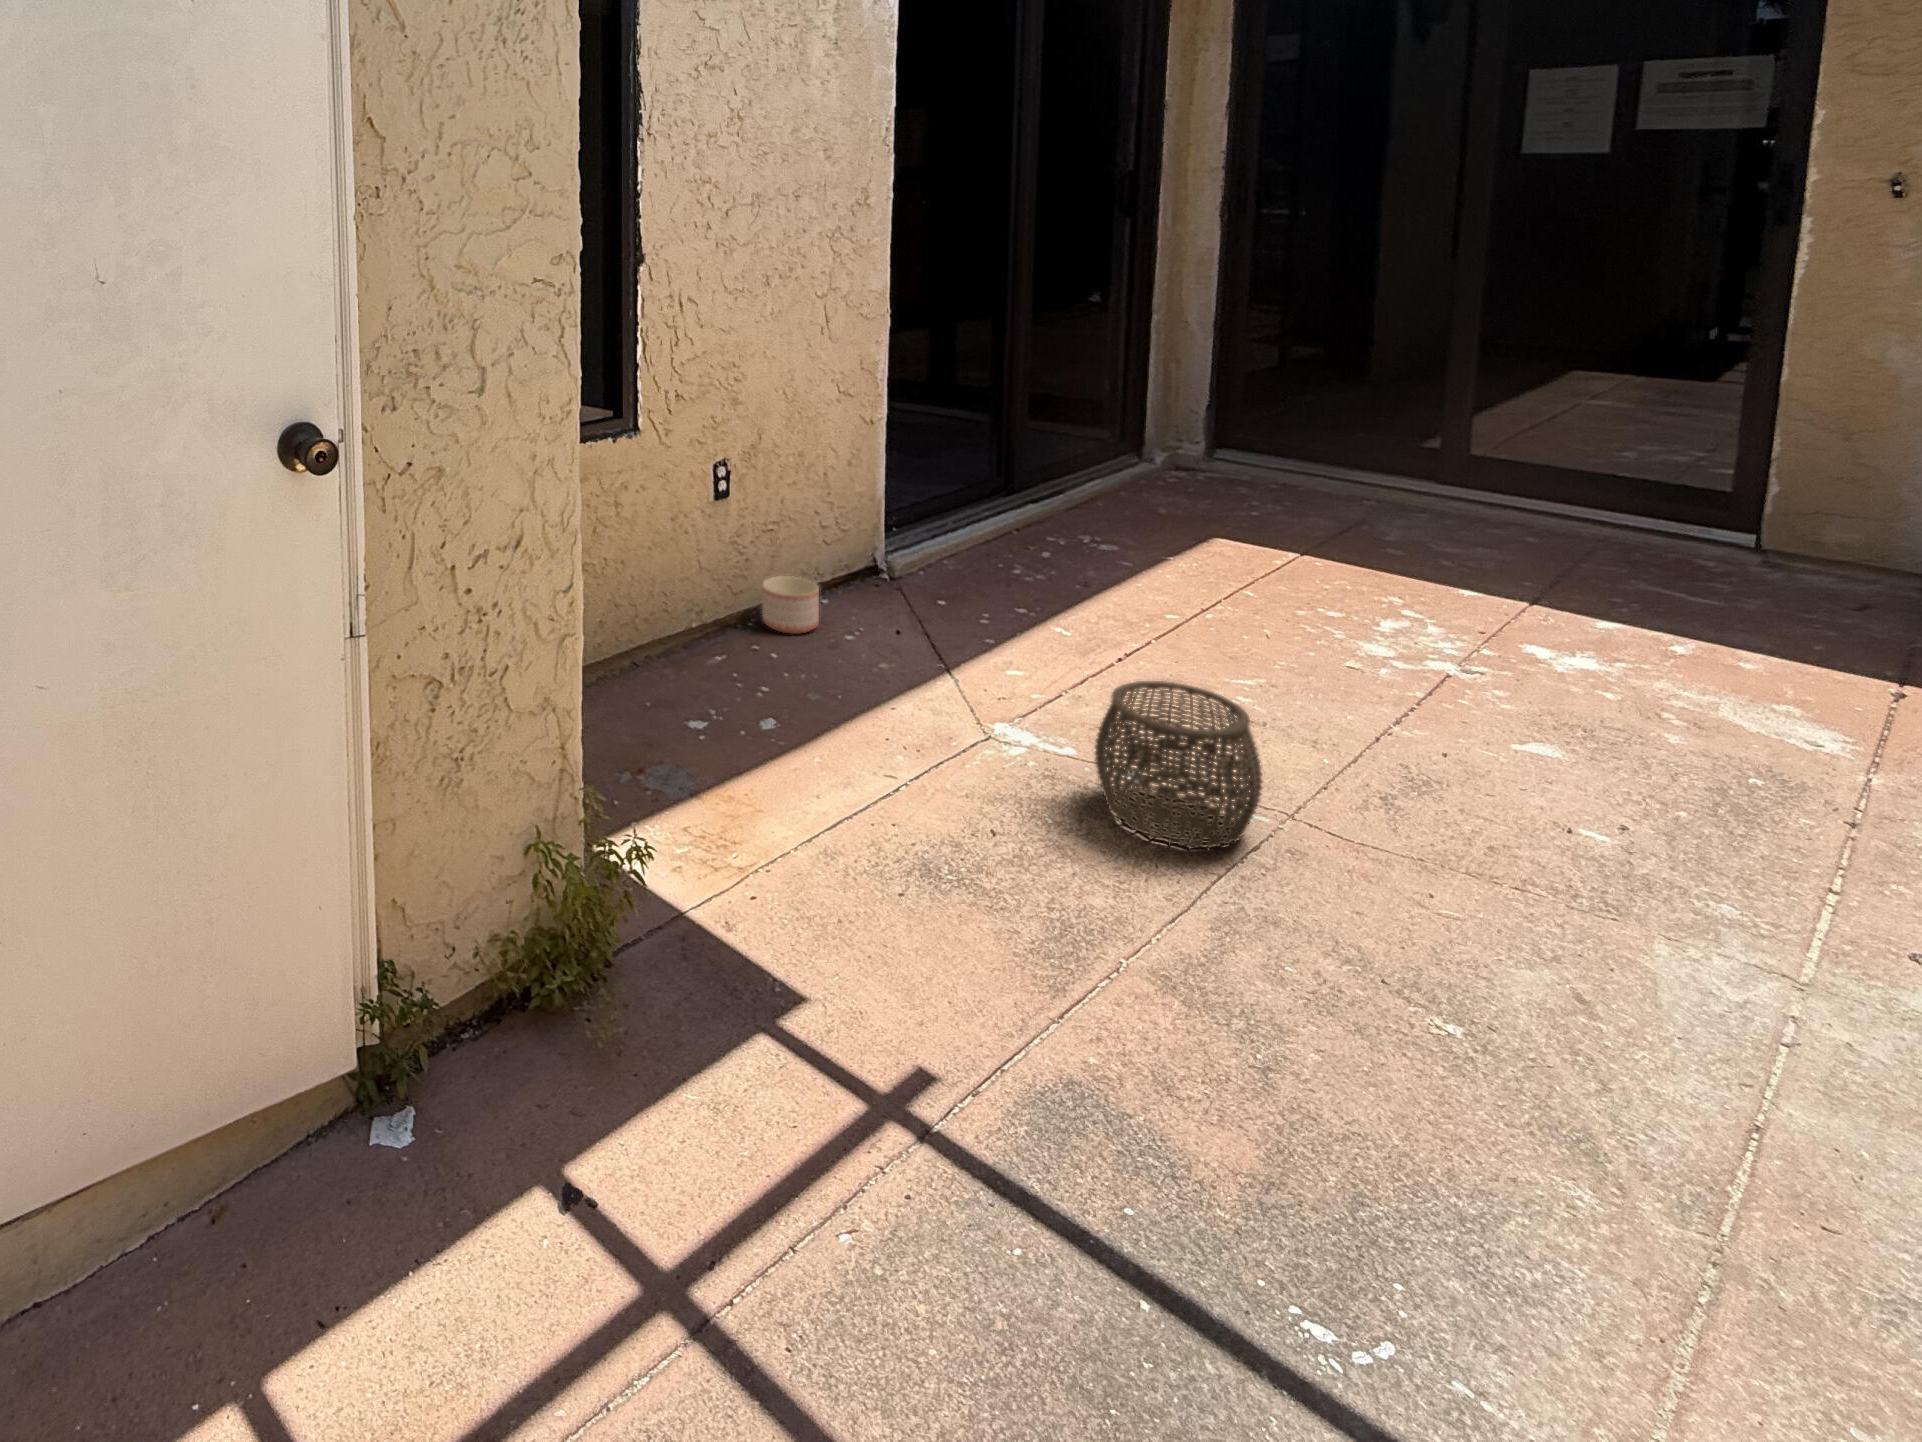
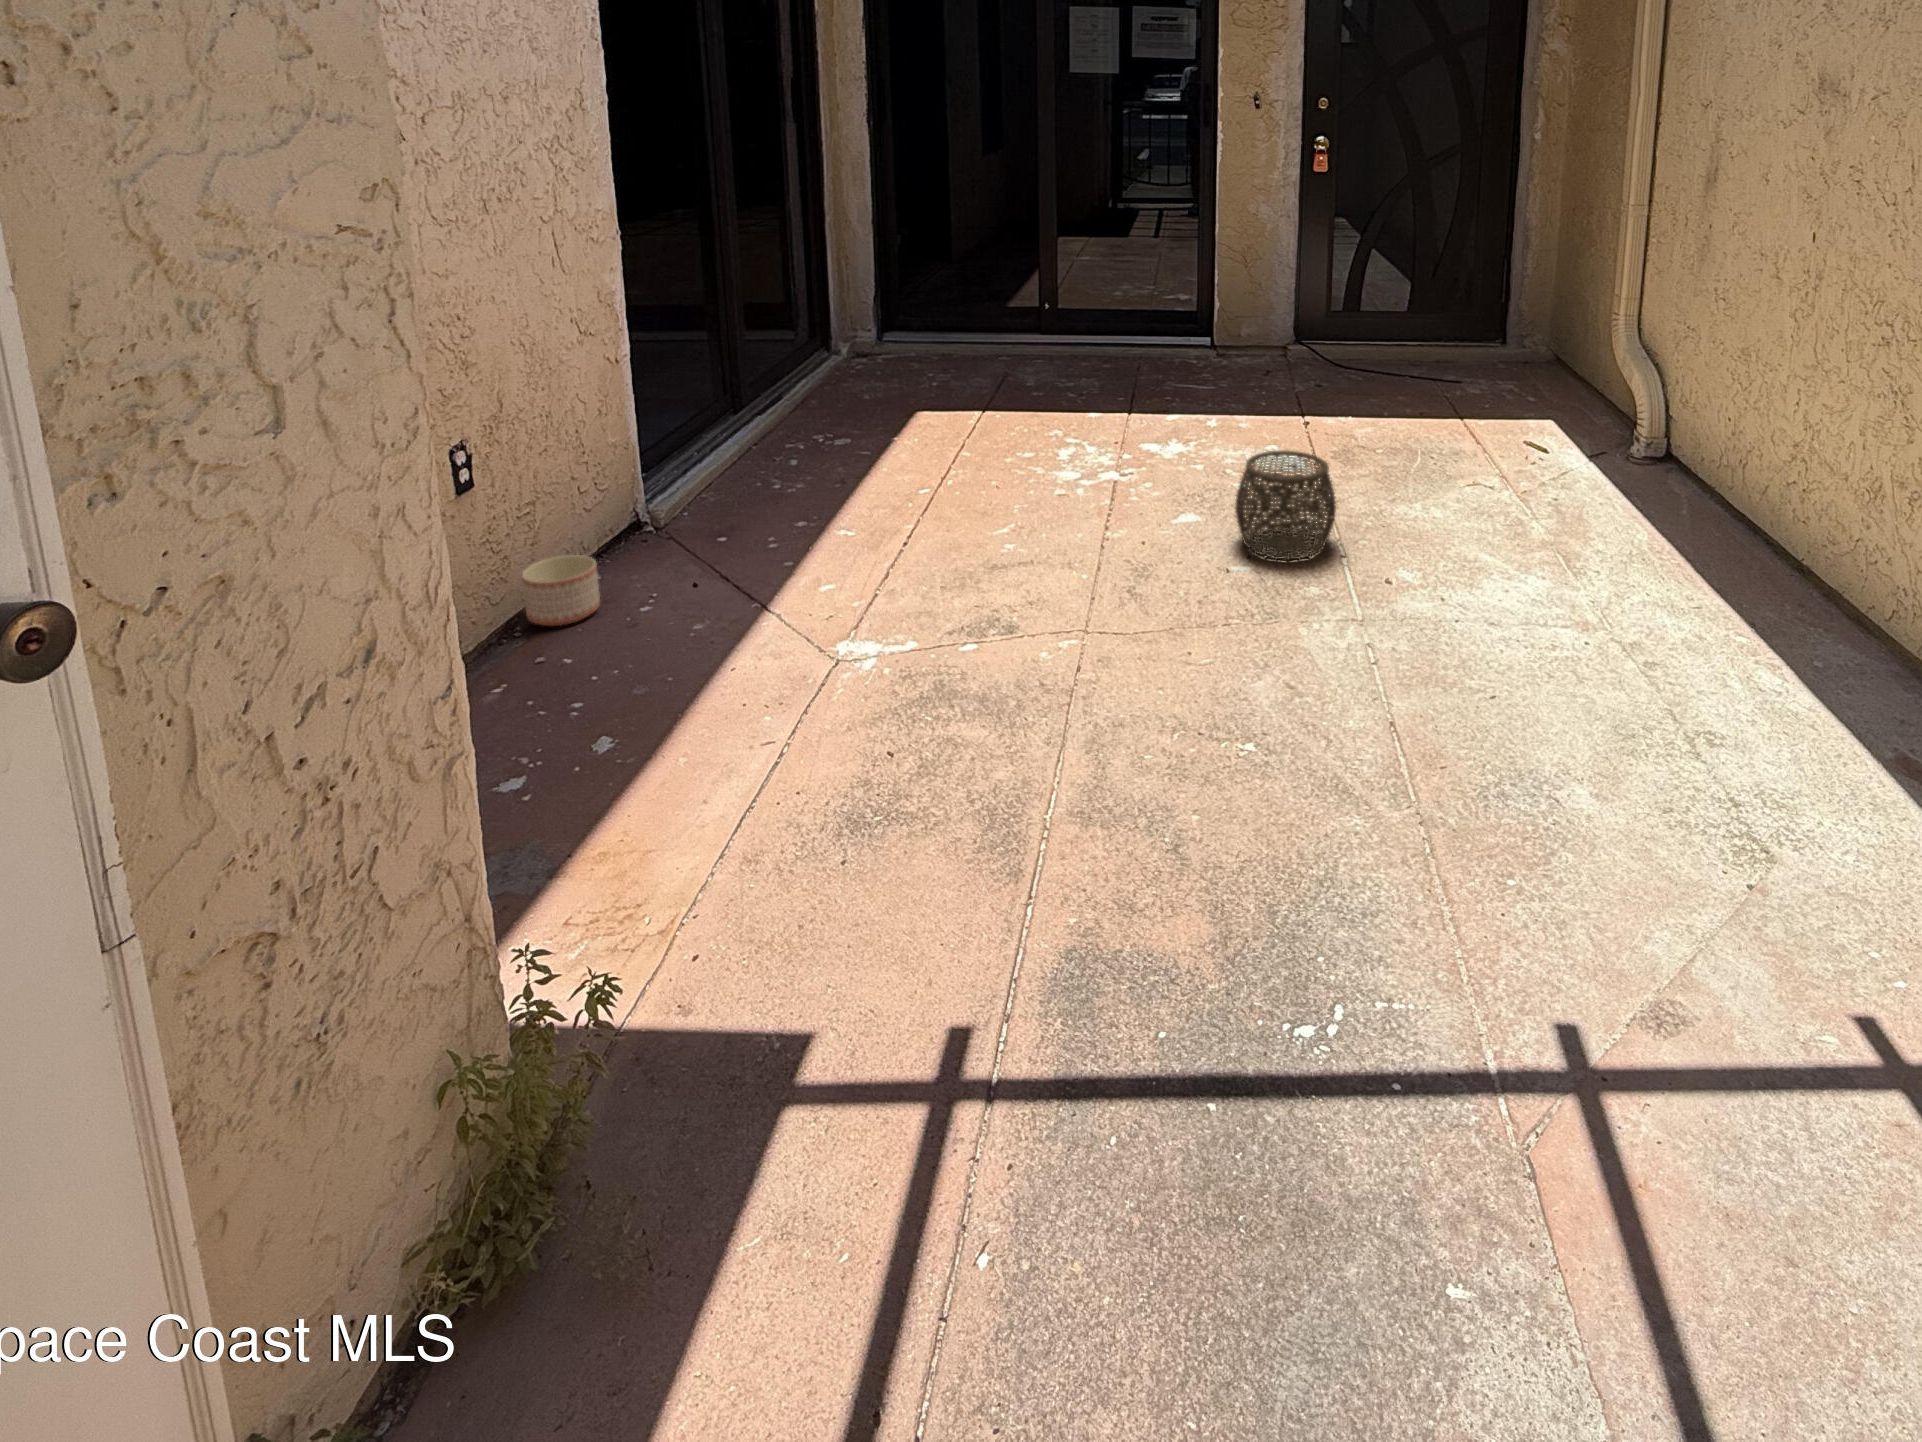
woven basket: present [1094,681,1263,849] -> present [1235,451,1336,560]

